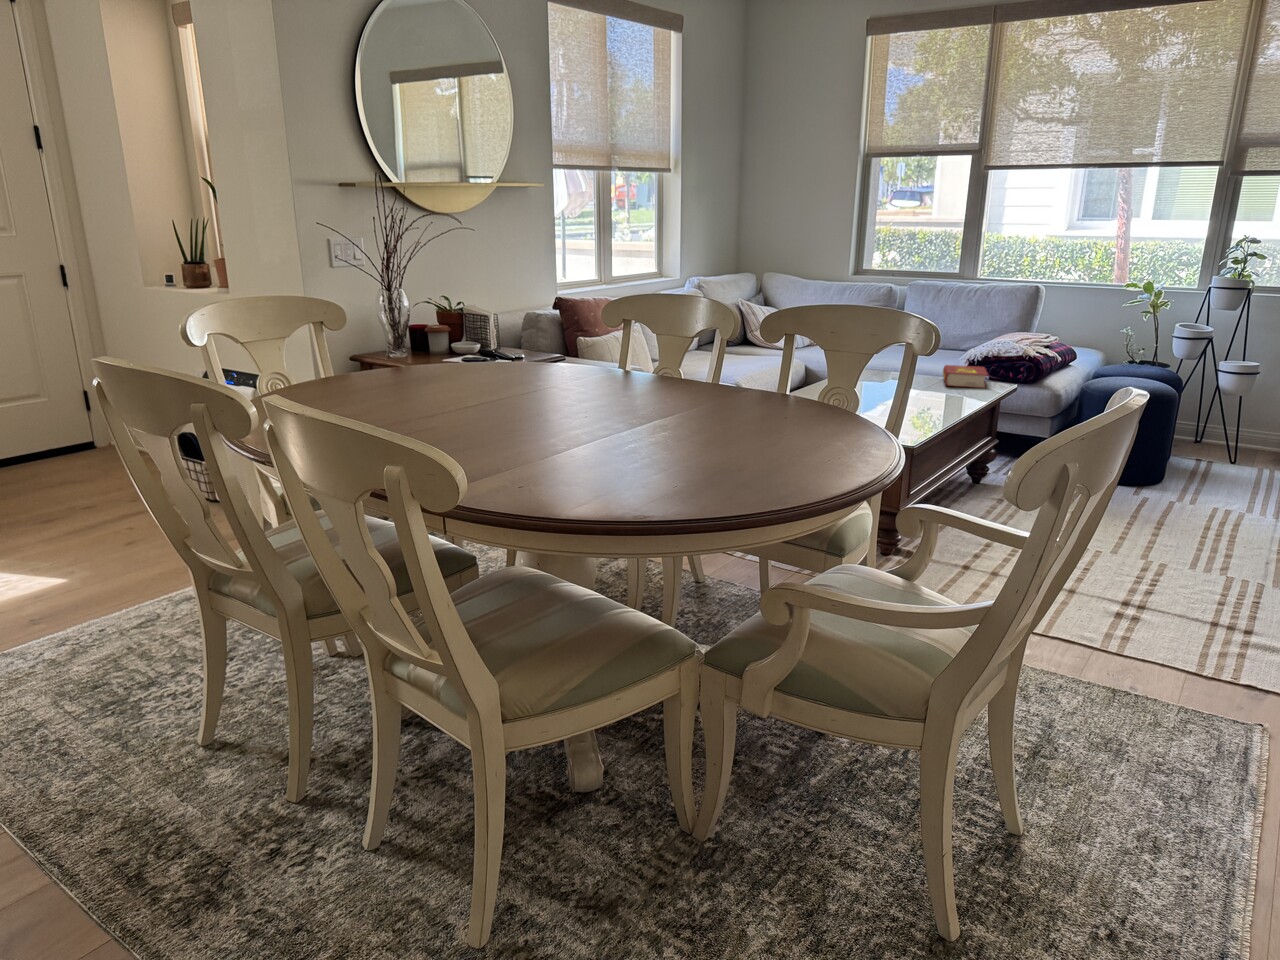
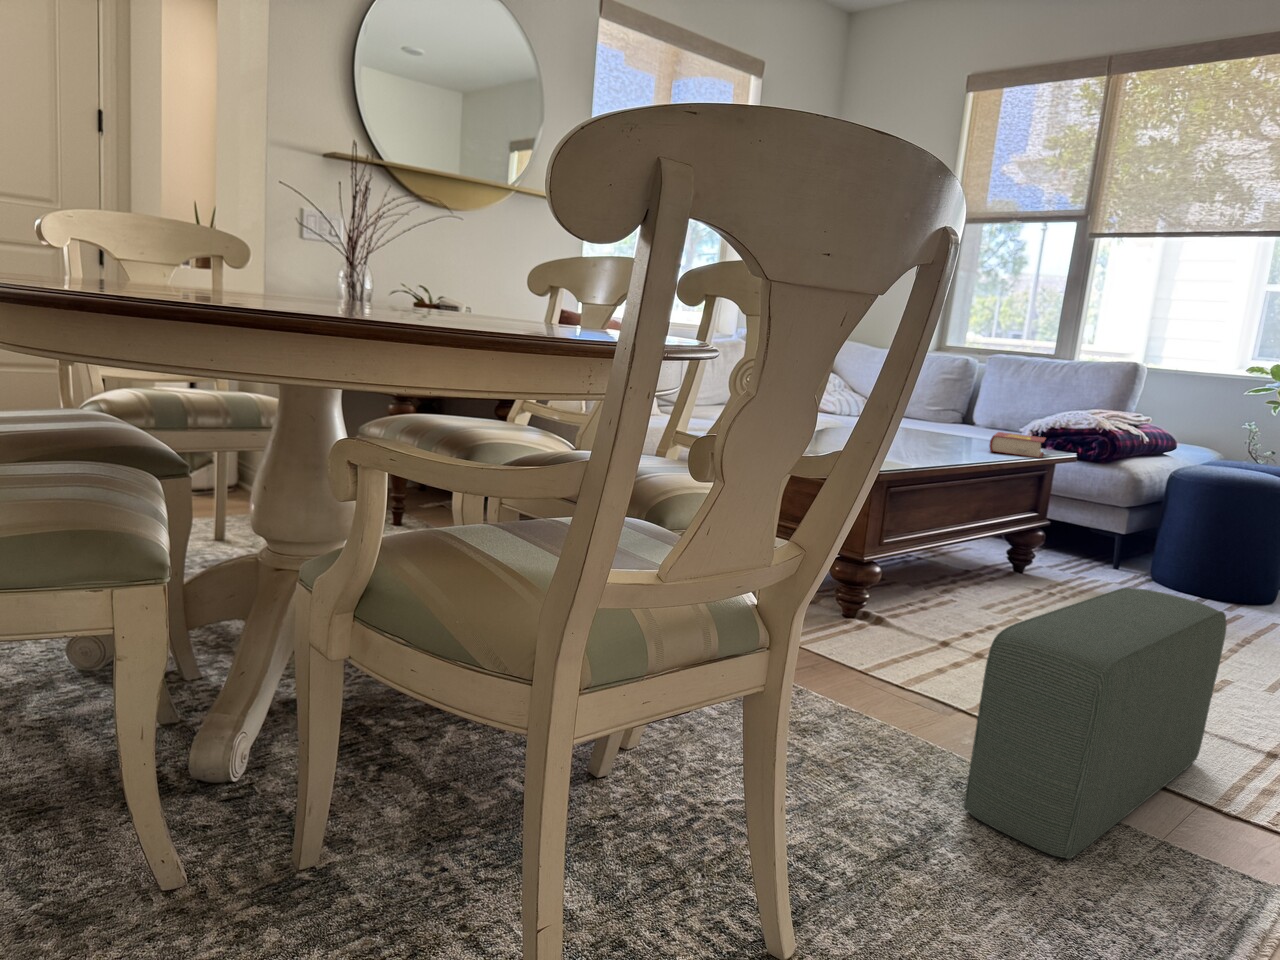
pouf: none [1059,528,1194,732] -> present [964,587,1227,859]

